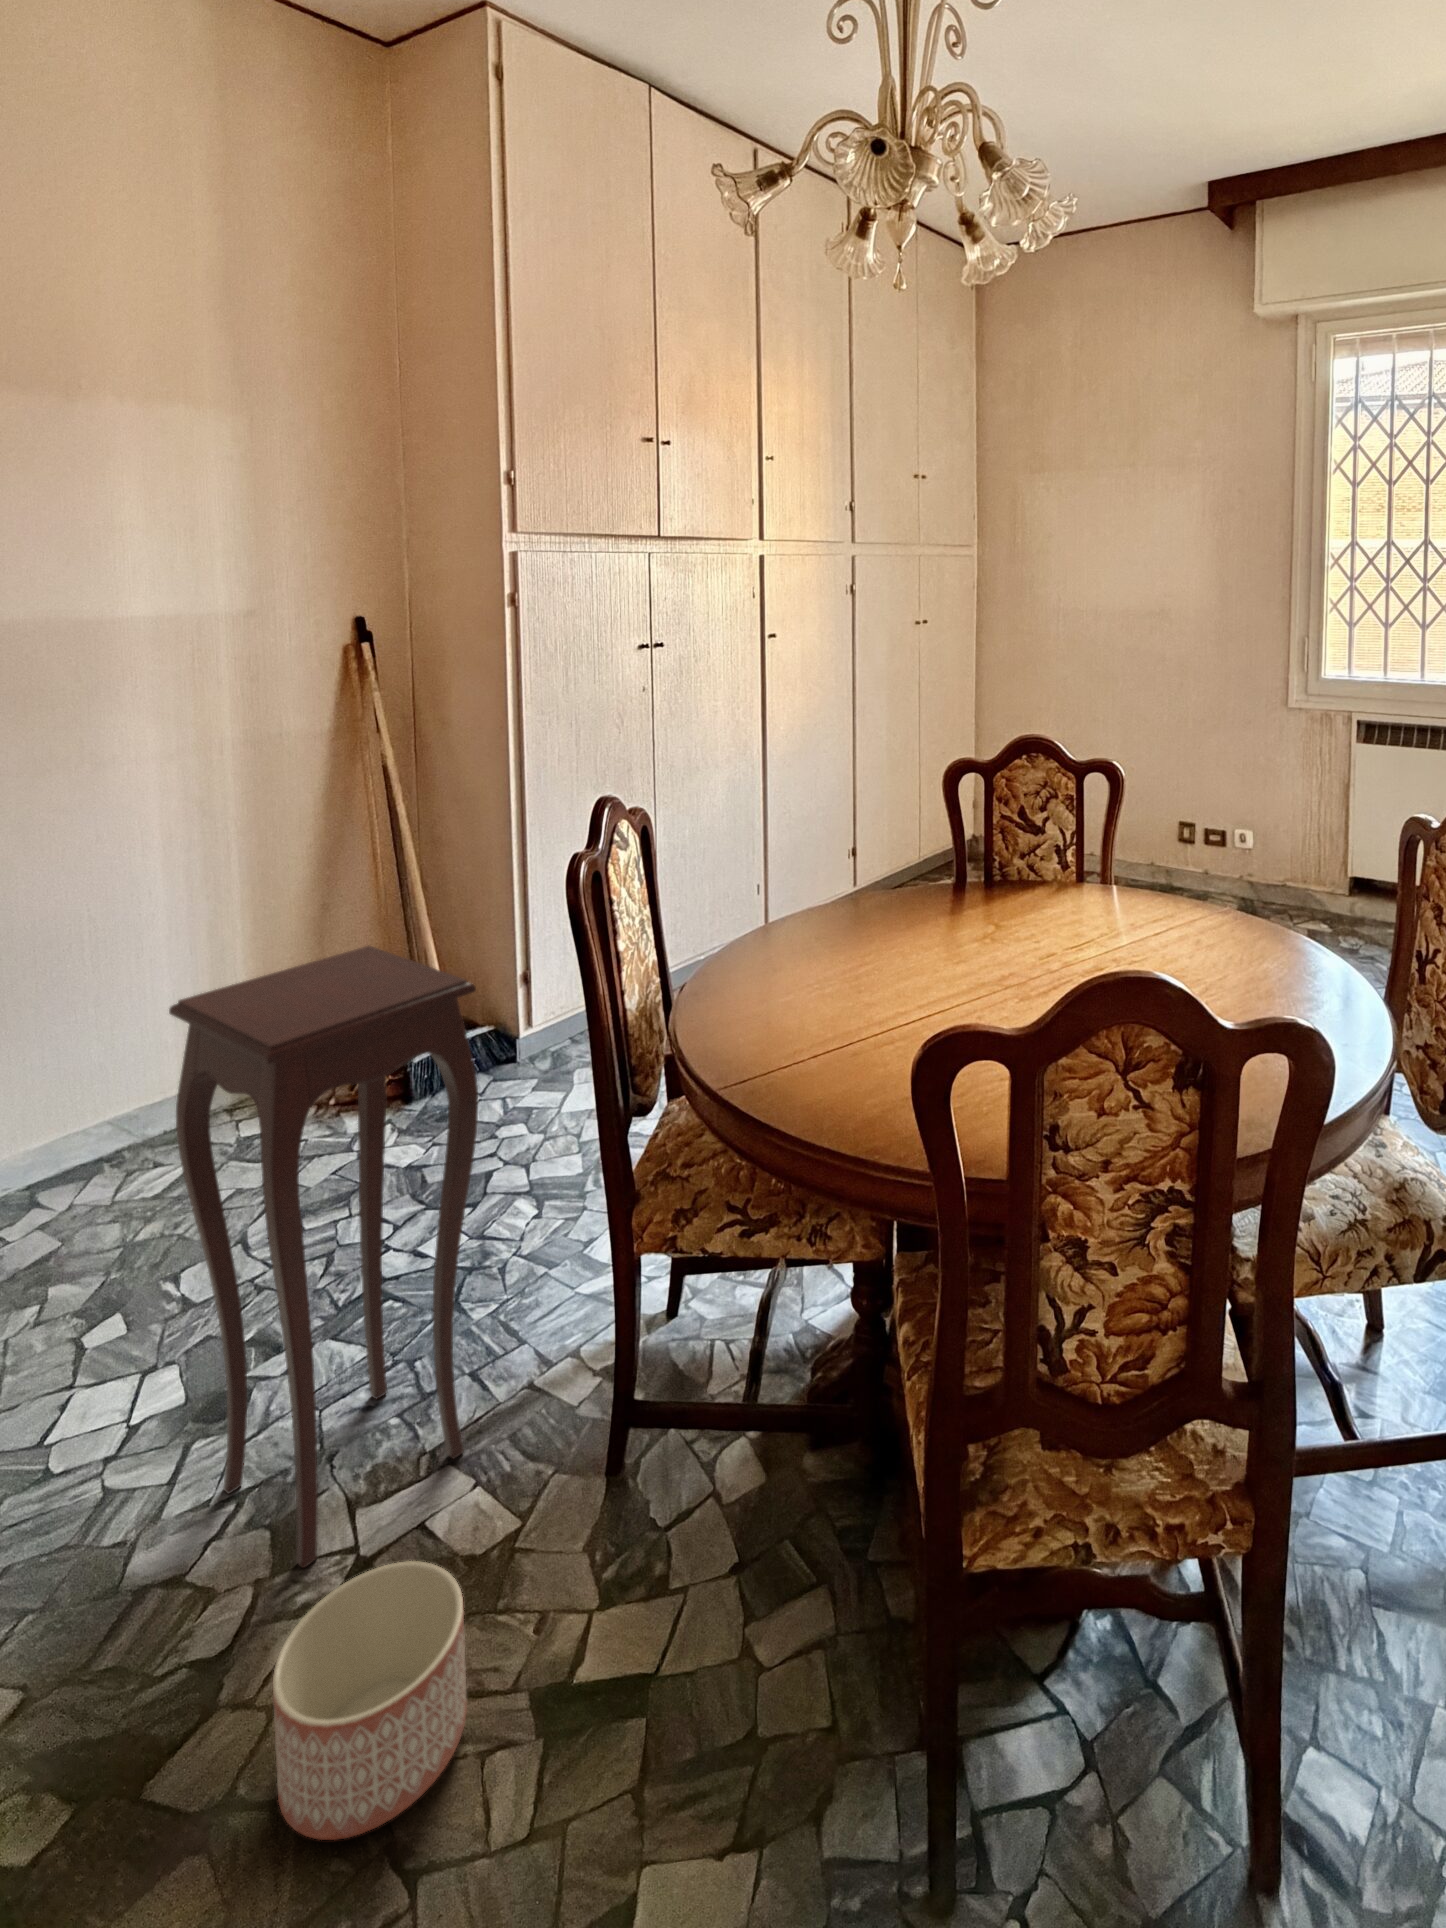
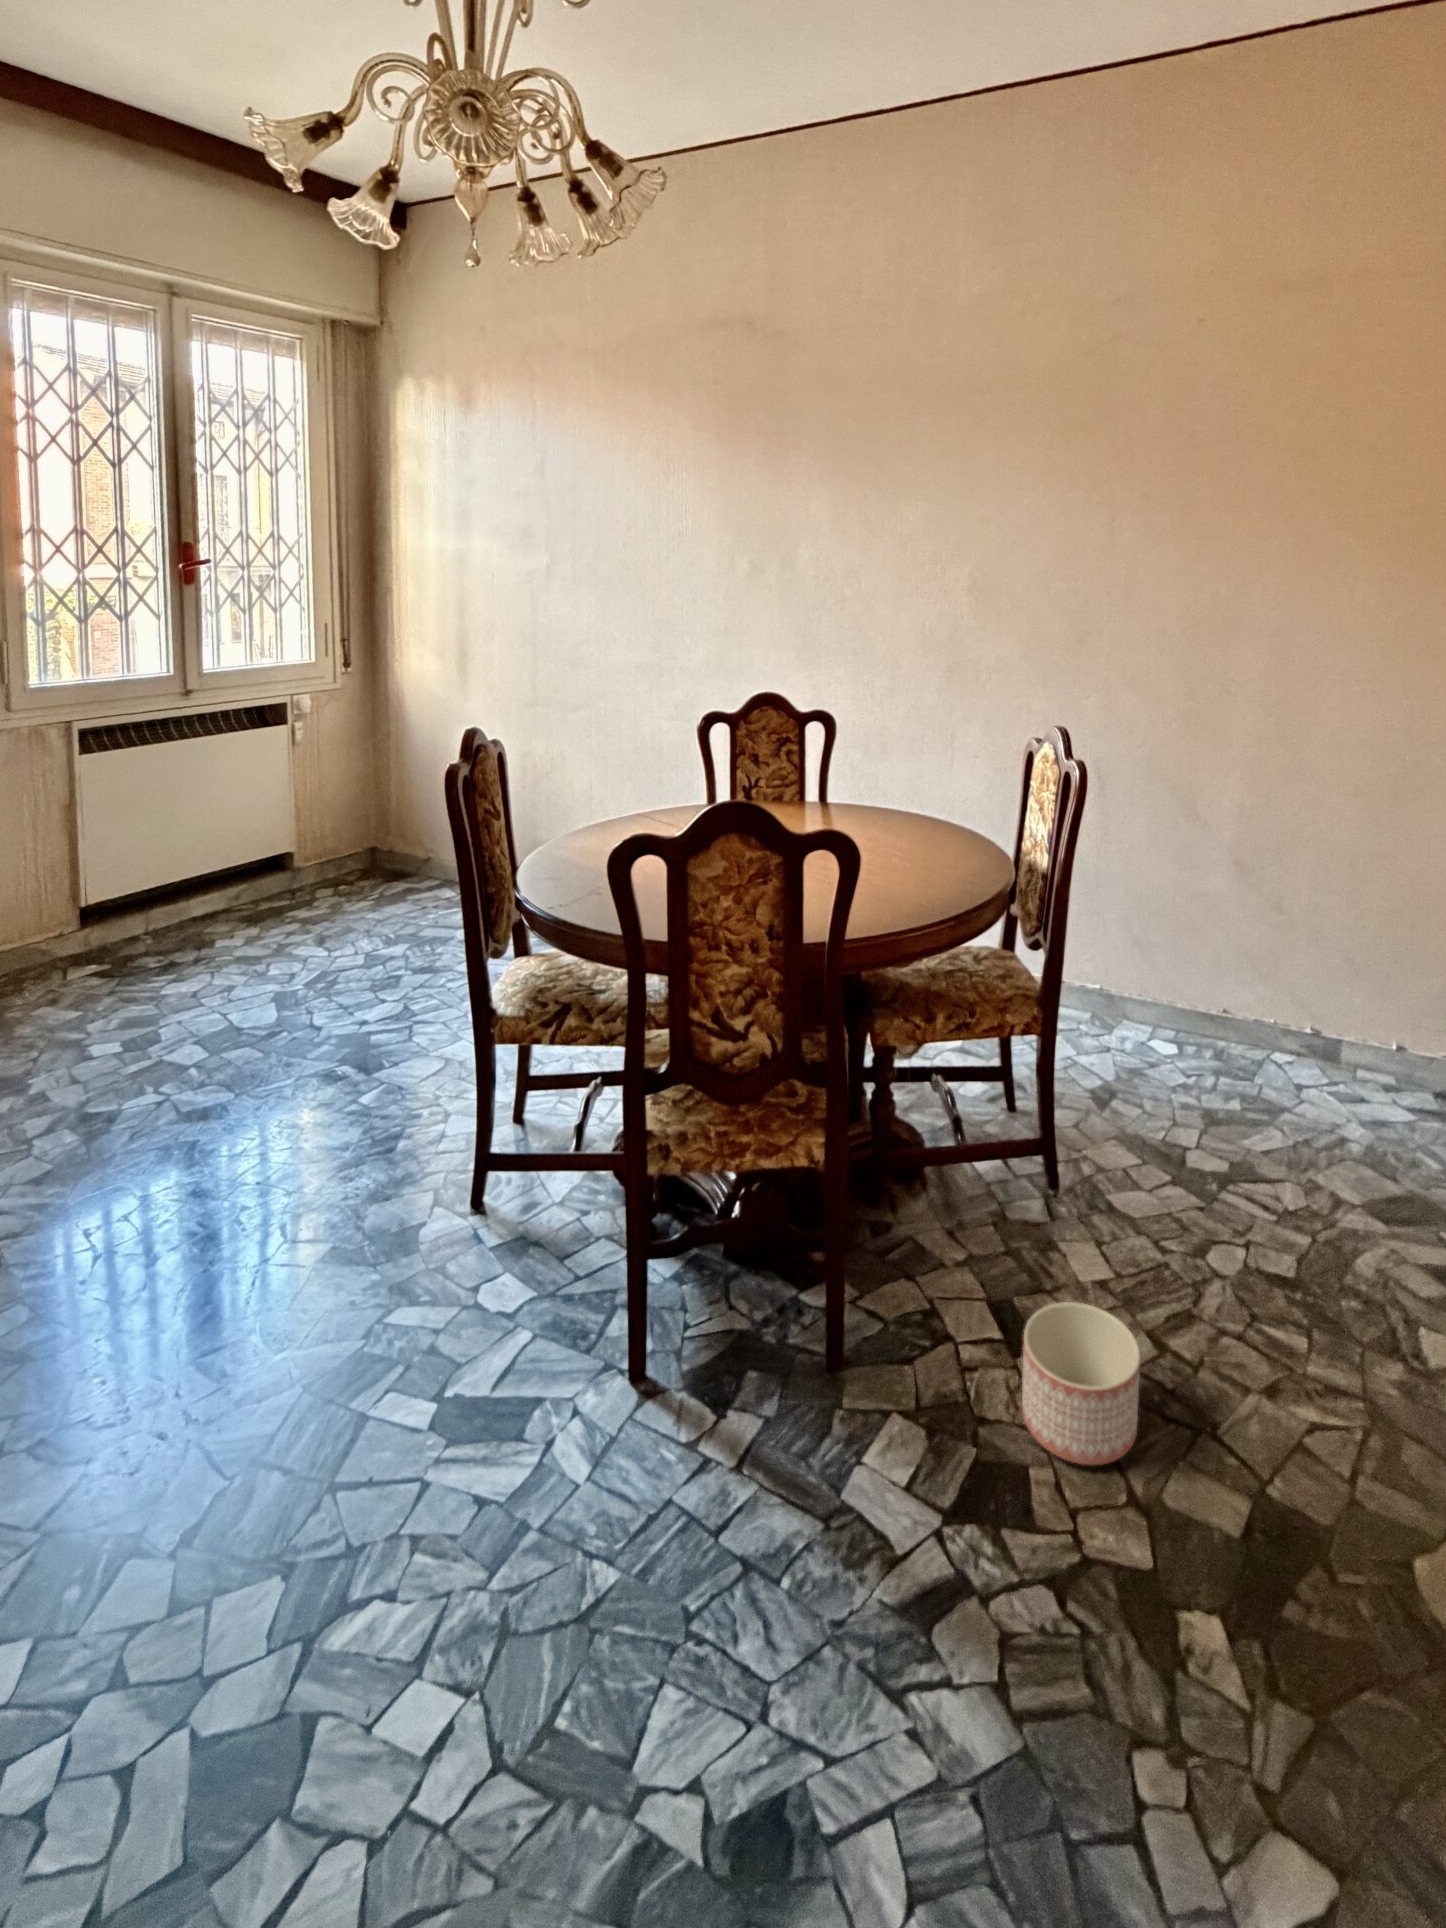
side table: present [169,945,478,1568] -> none [711,1026,1003,1722]

